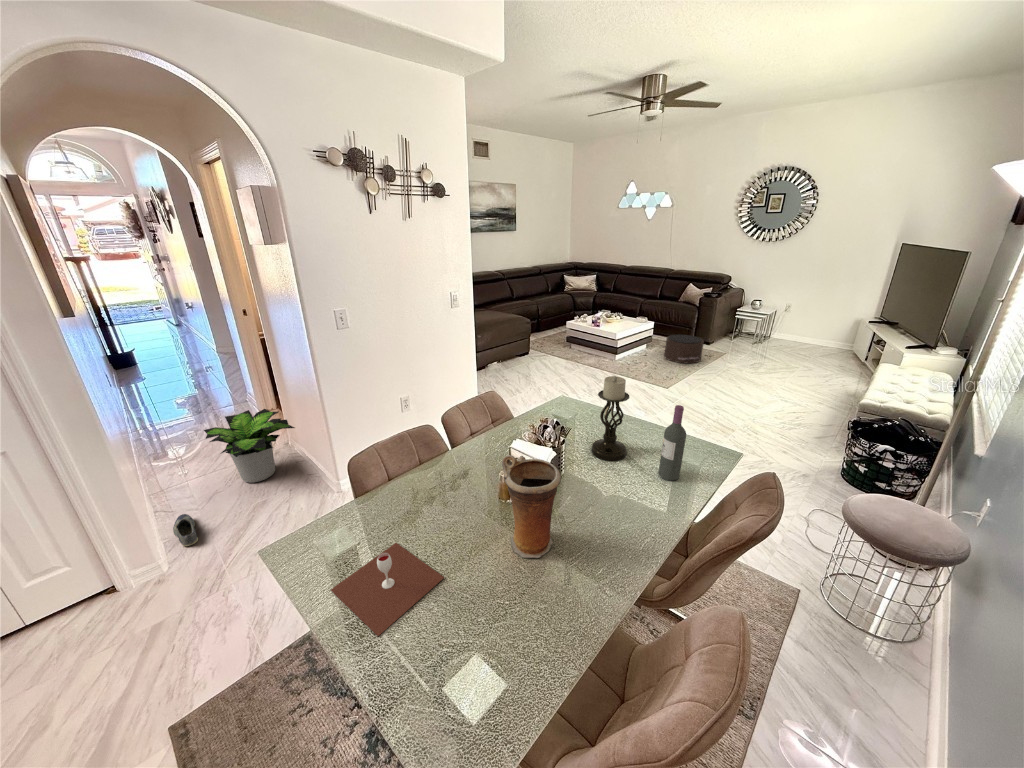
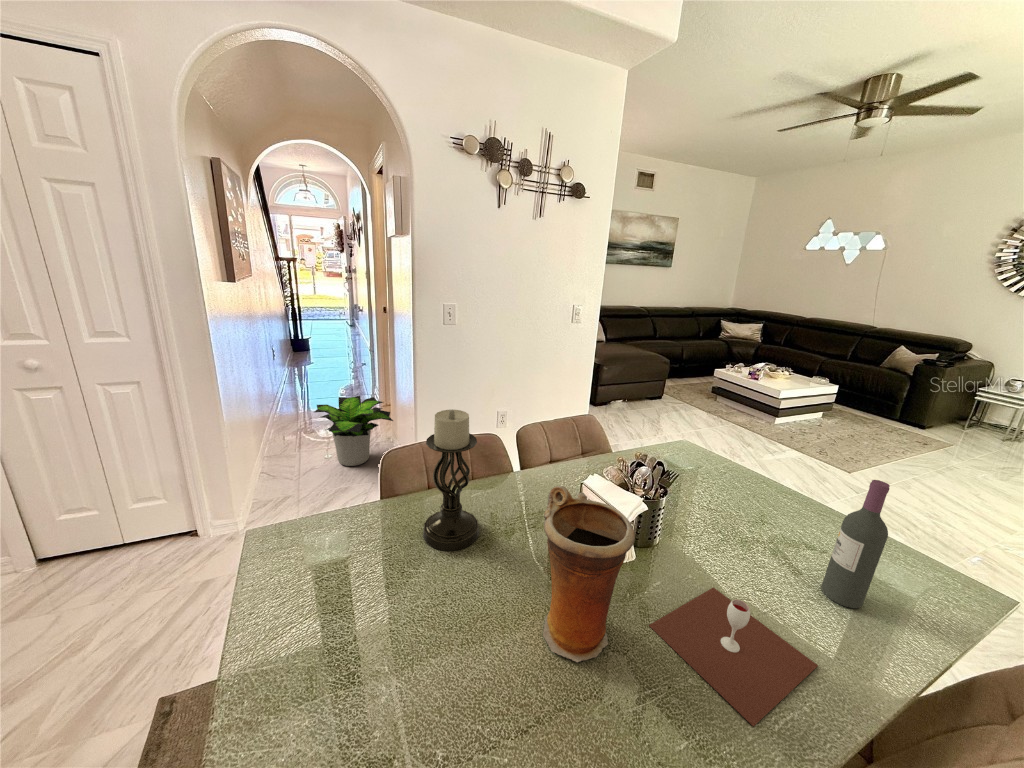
pouf: present [662,335,704,363] -> none [844,407,917,449]
candle holder: present [591,376,629,461] -> present [423,409,479,551]
shoe: present [173,514,198,546] -> none [264,478,284,509]
wine glass: present [331,543,444,636] -> present [649,588,818,726]

